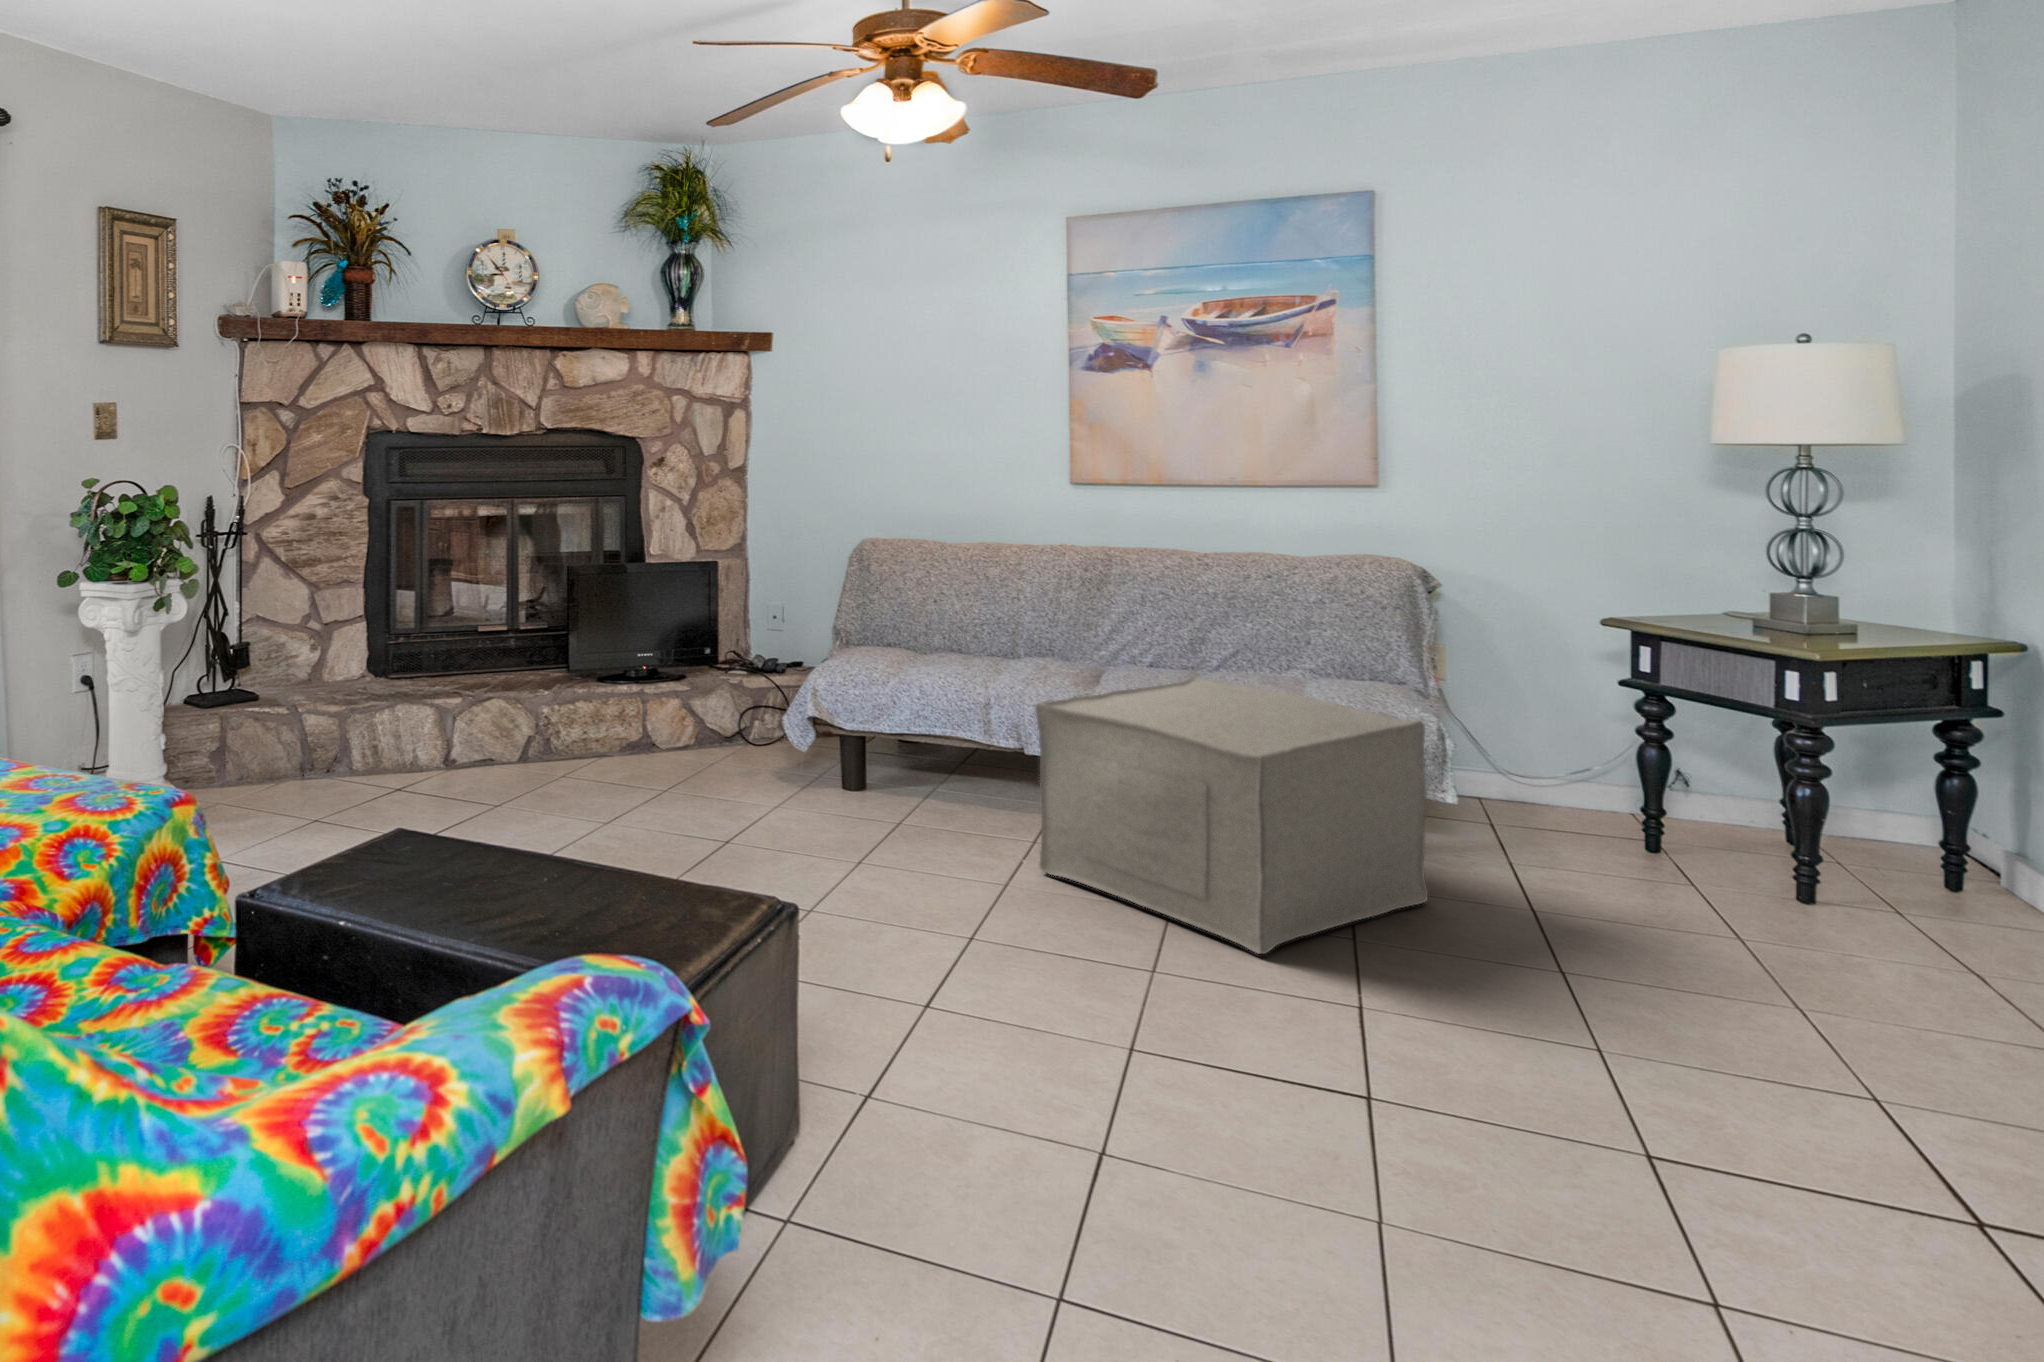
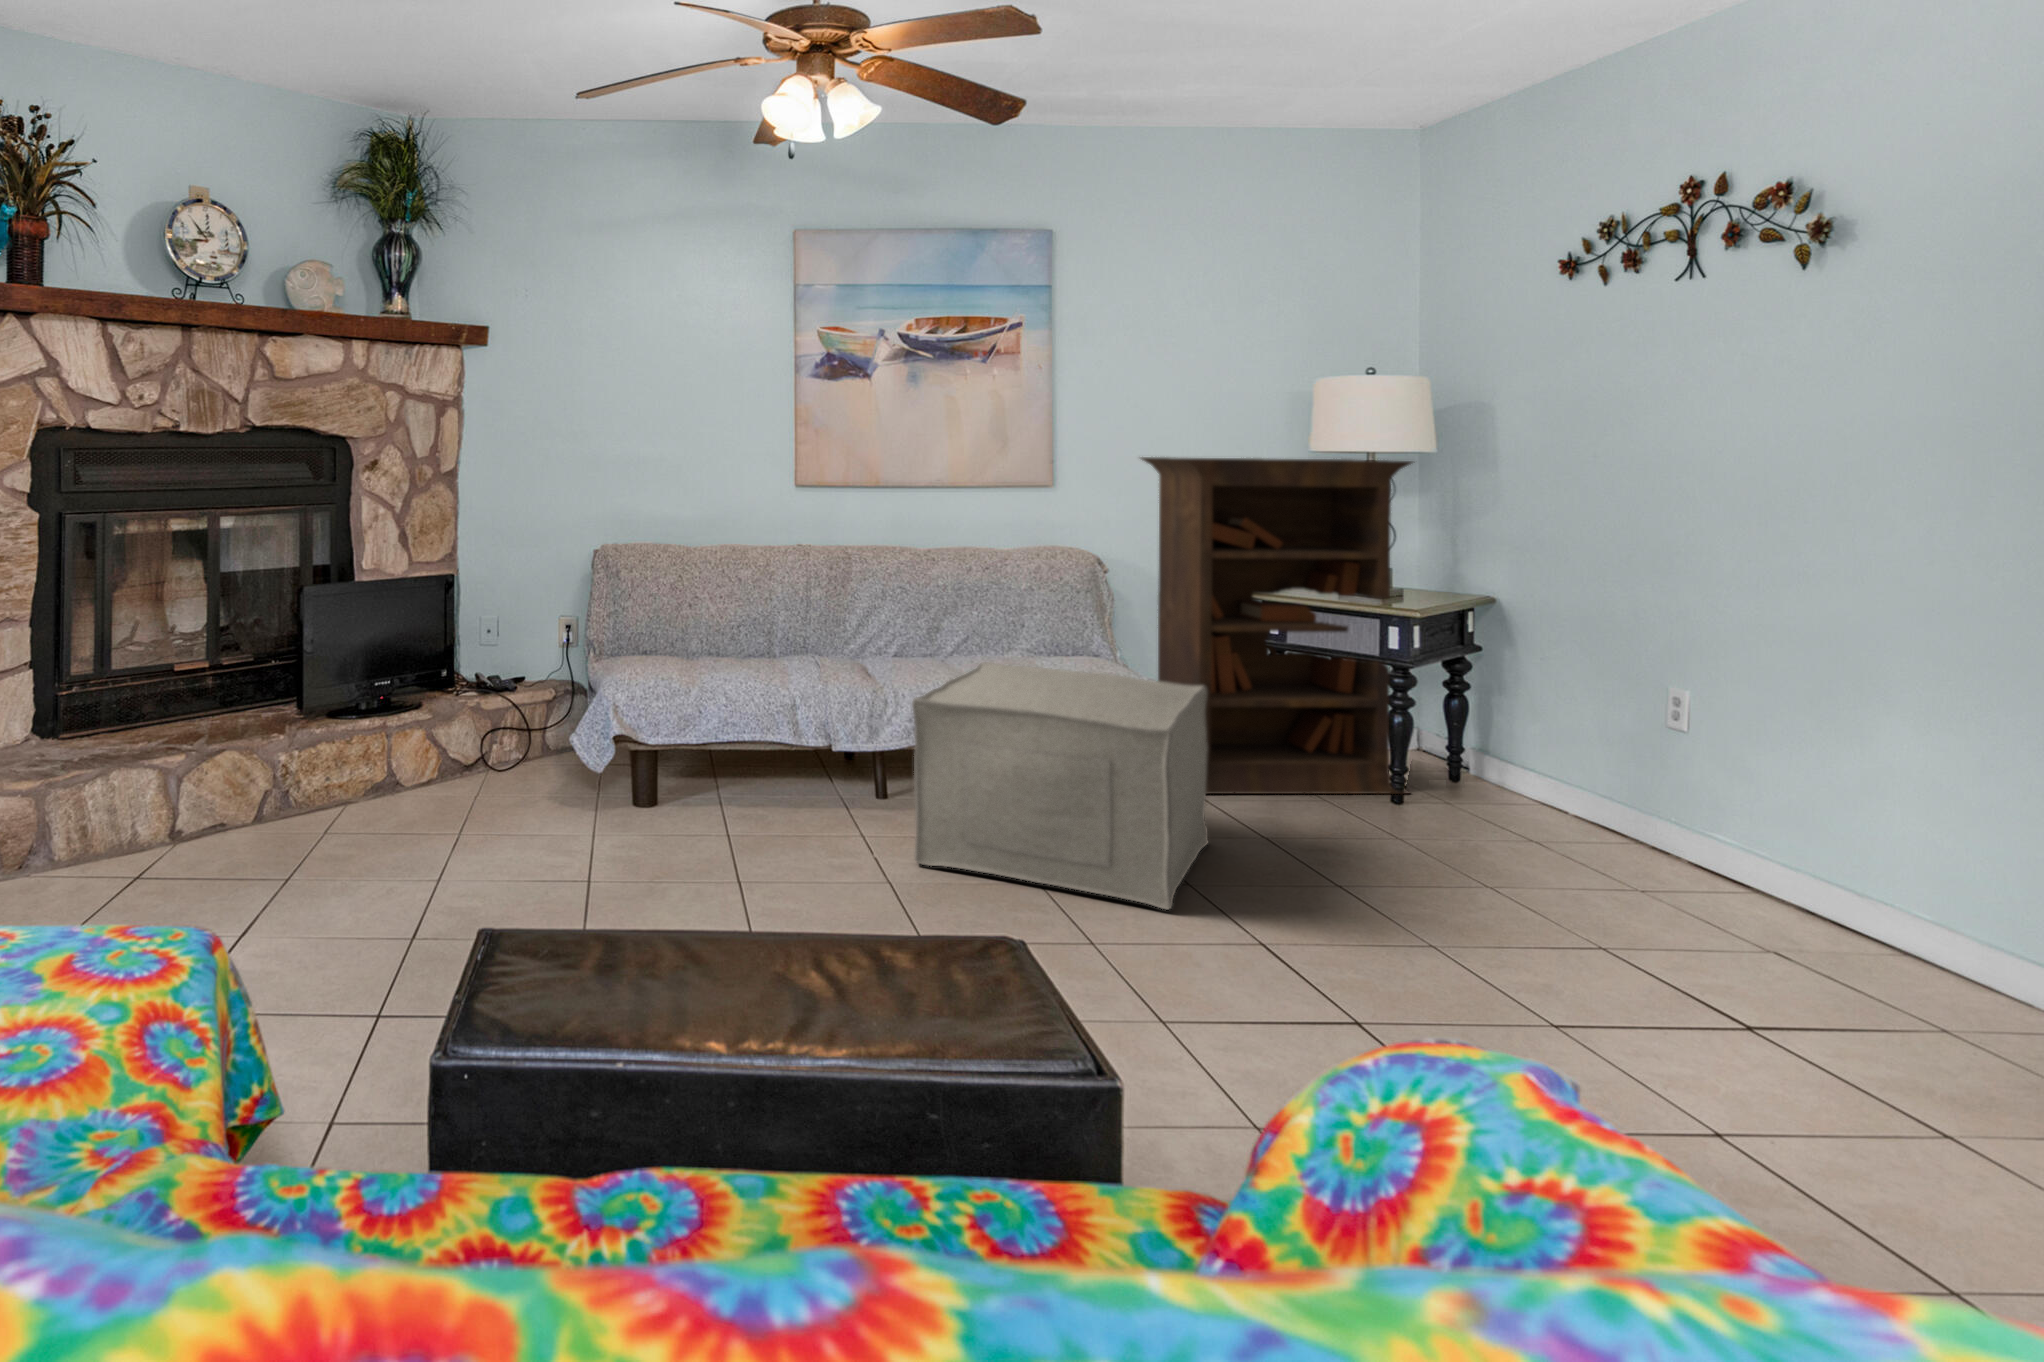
bookcase: none [1460,454,1842,898] -> present [1141,457,1412,794]

